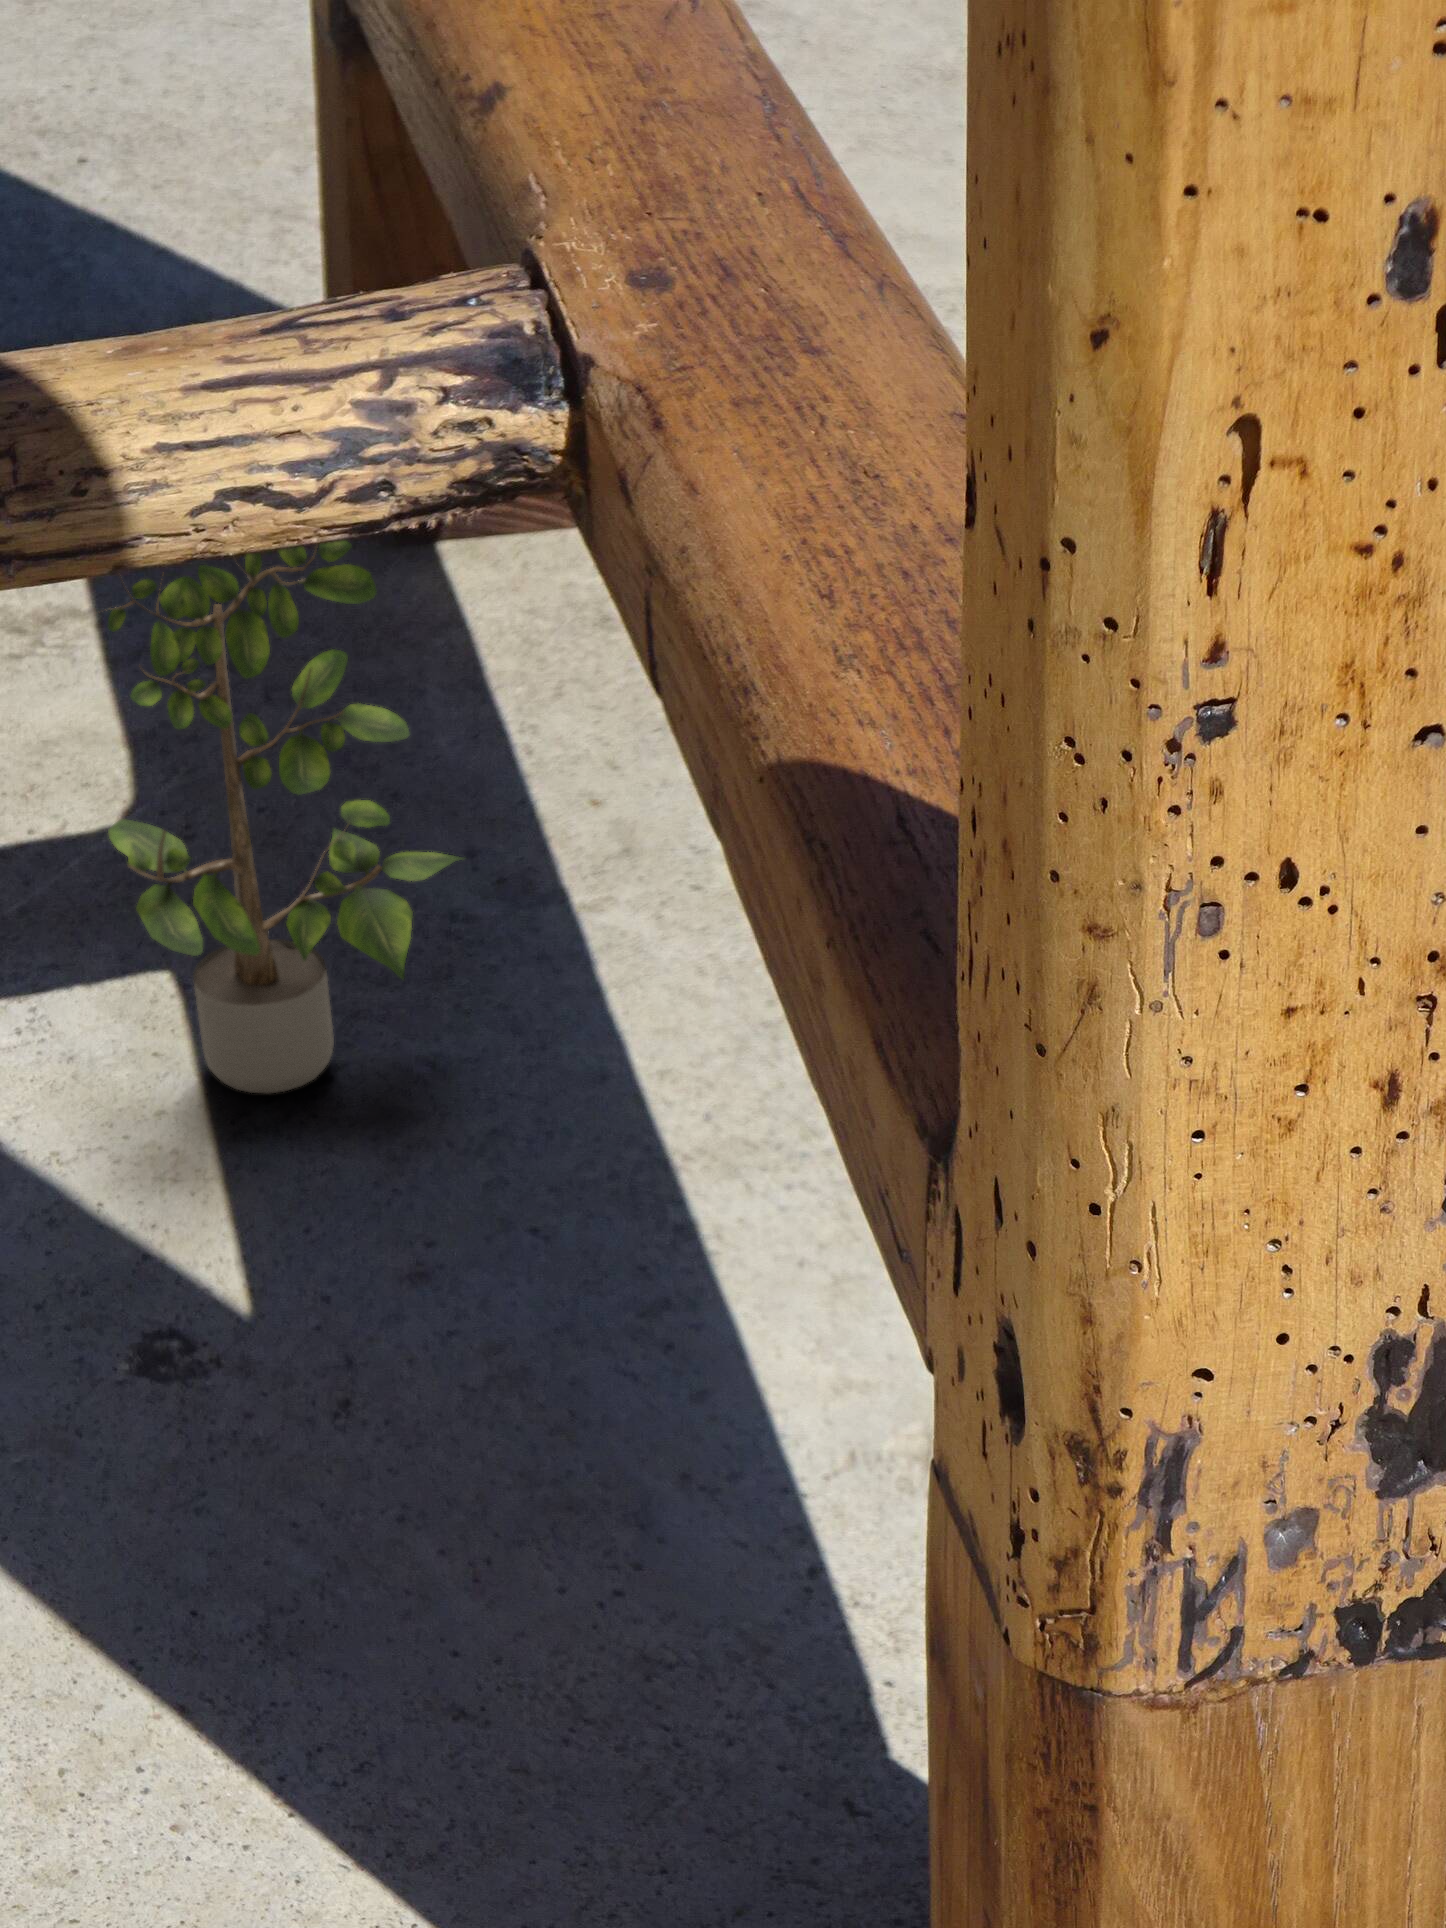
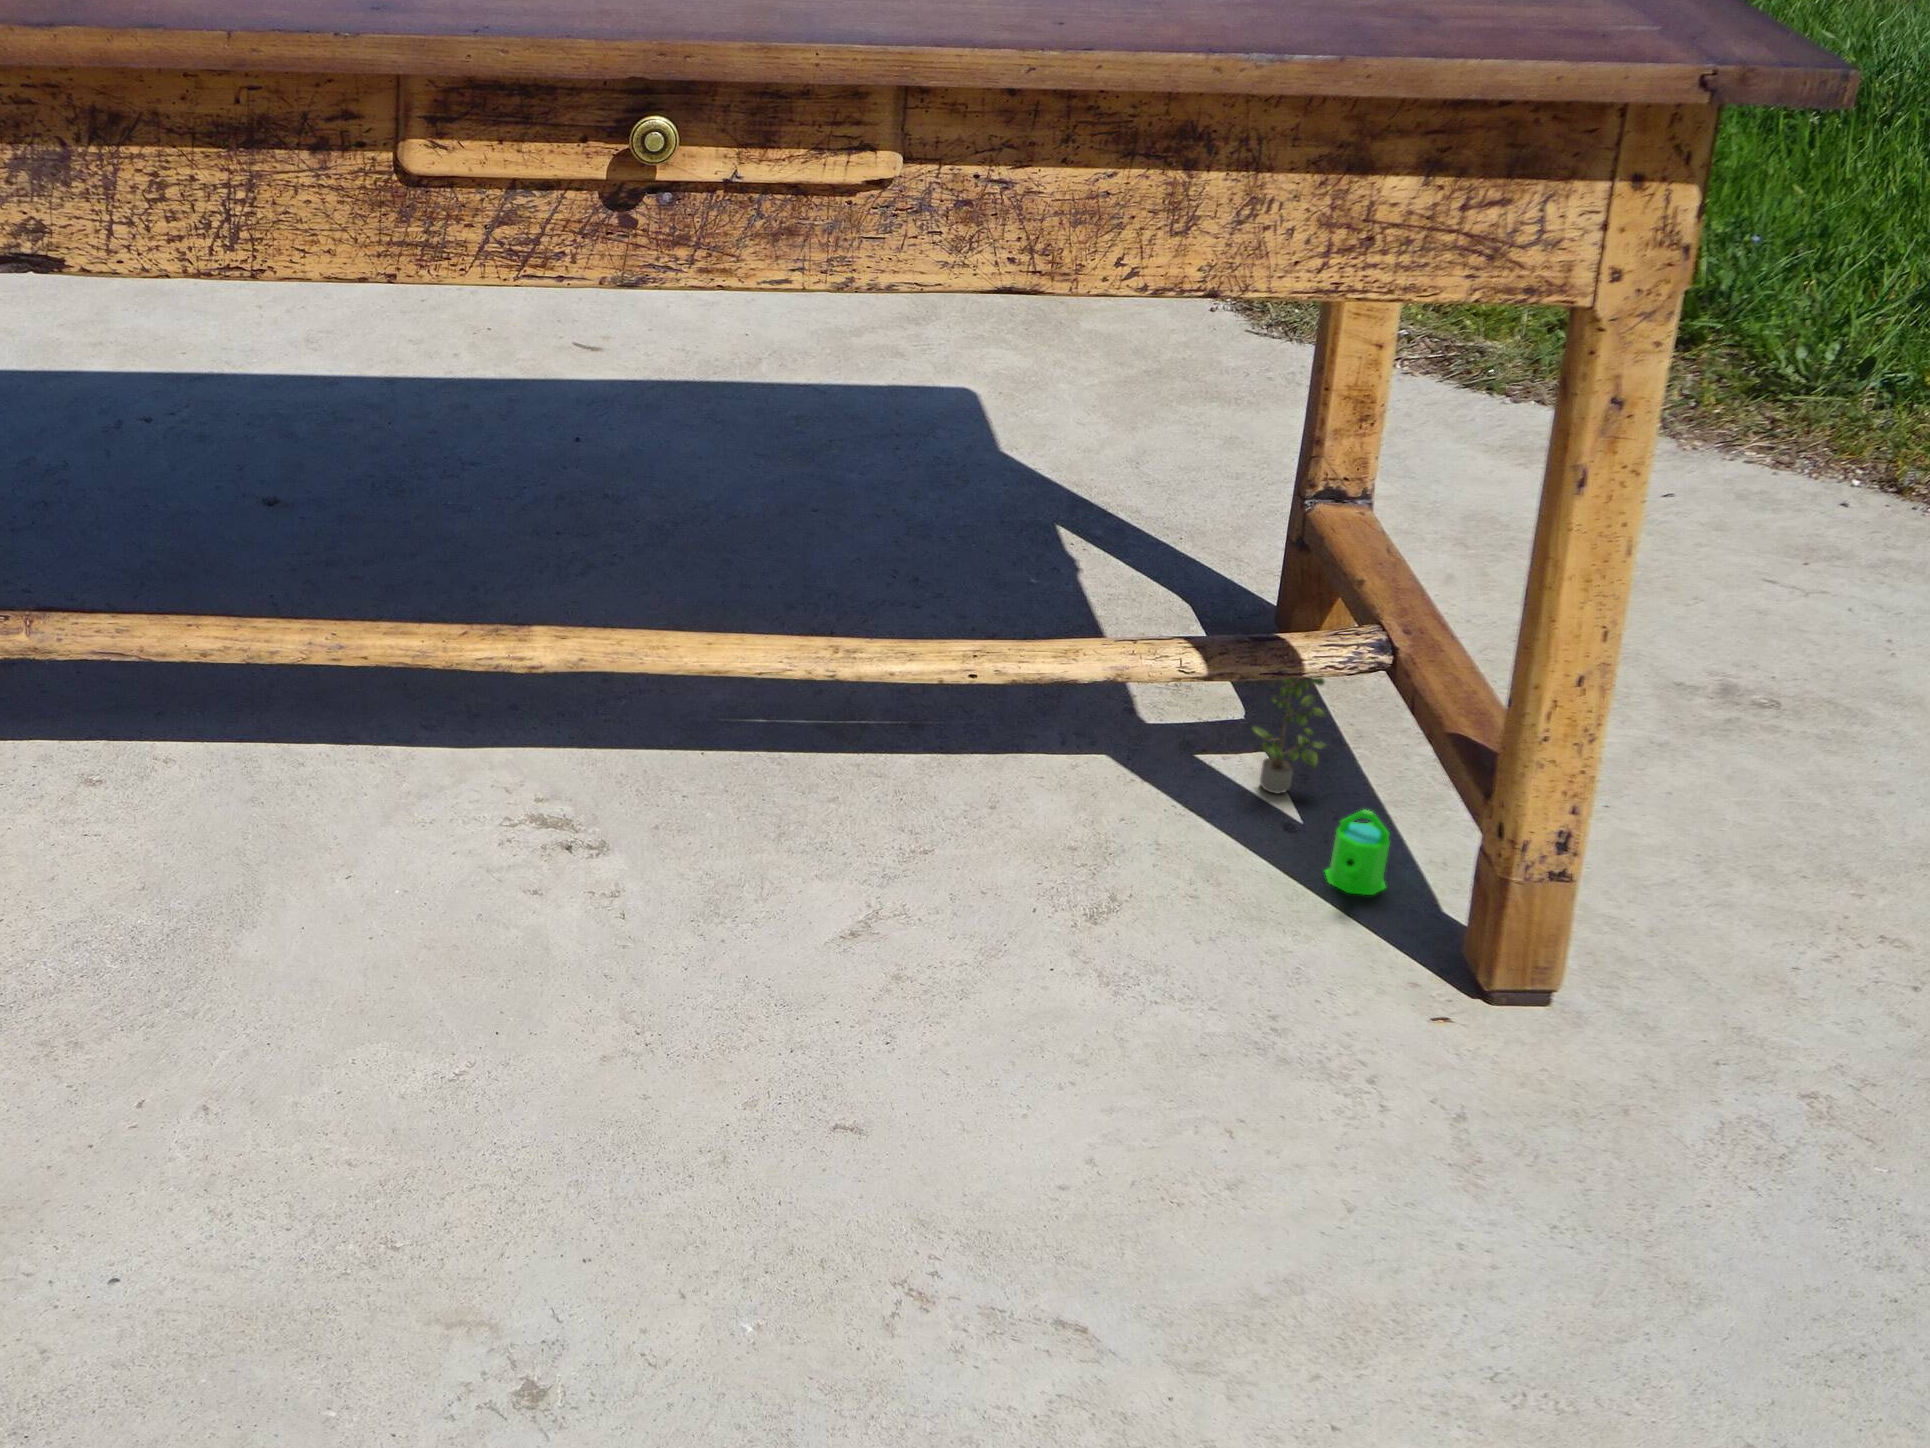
watering can: none [352,1181,663,1586] -> present [1325,810,1390,895]

